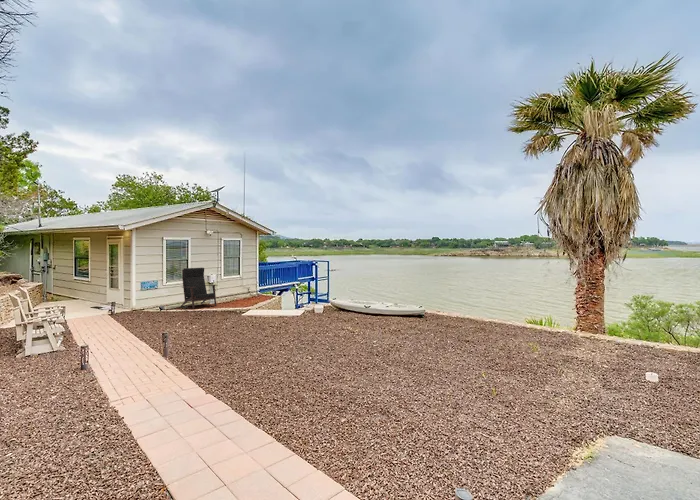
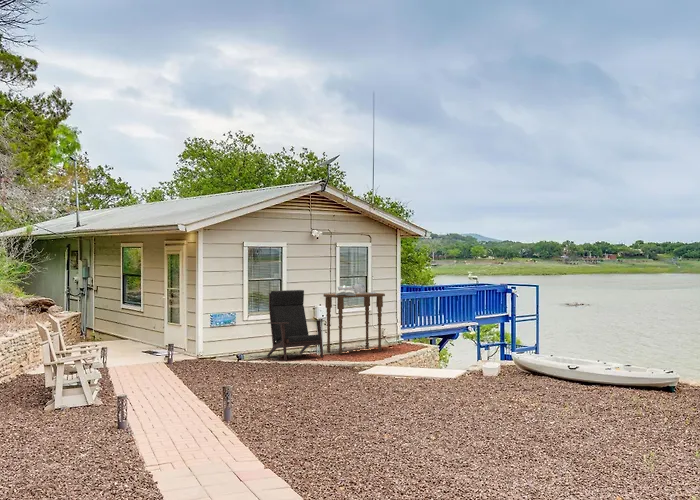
side table: none [216,263,251,304] -> present [323,283,385,355]

